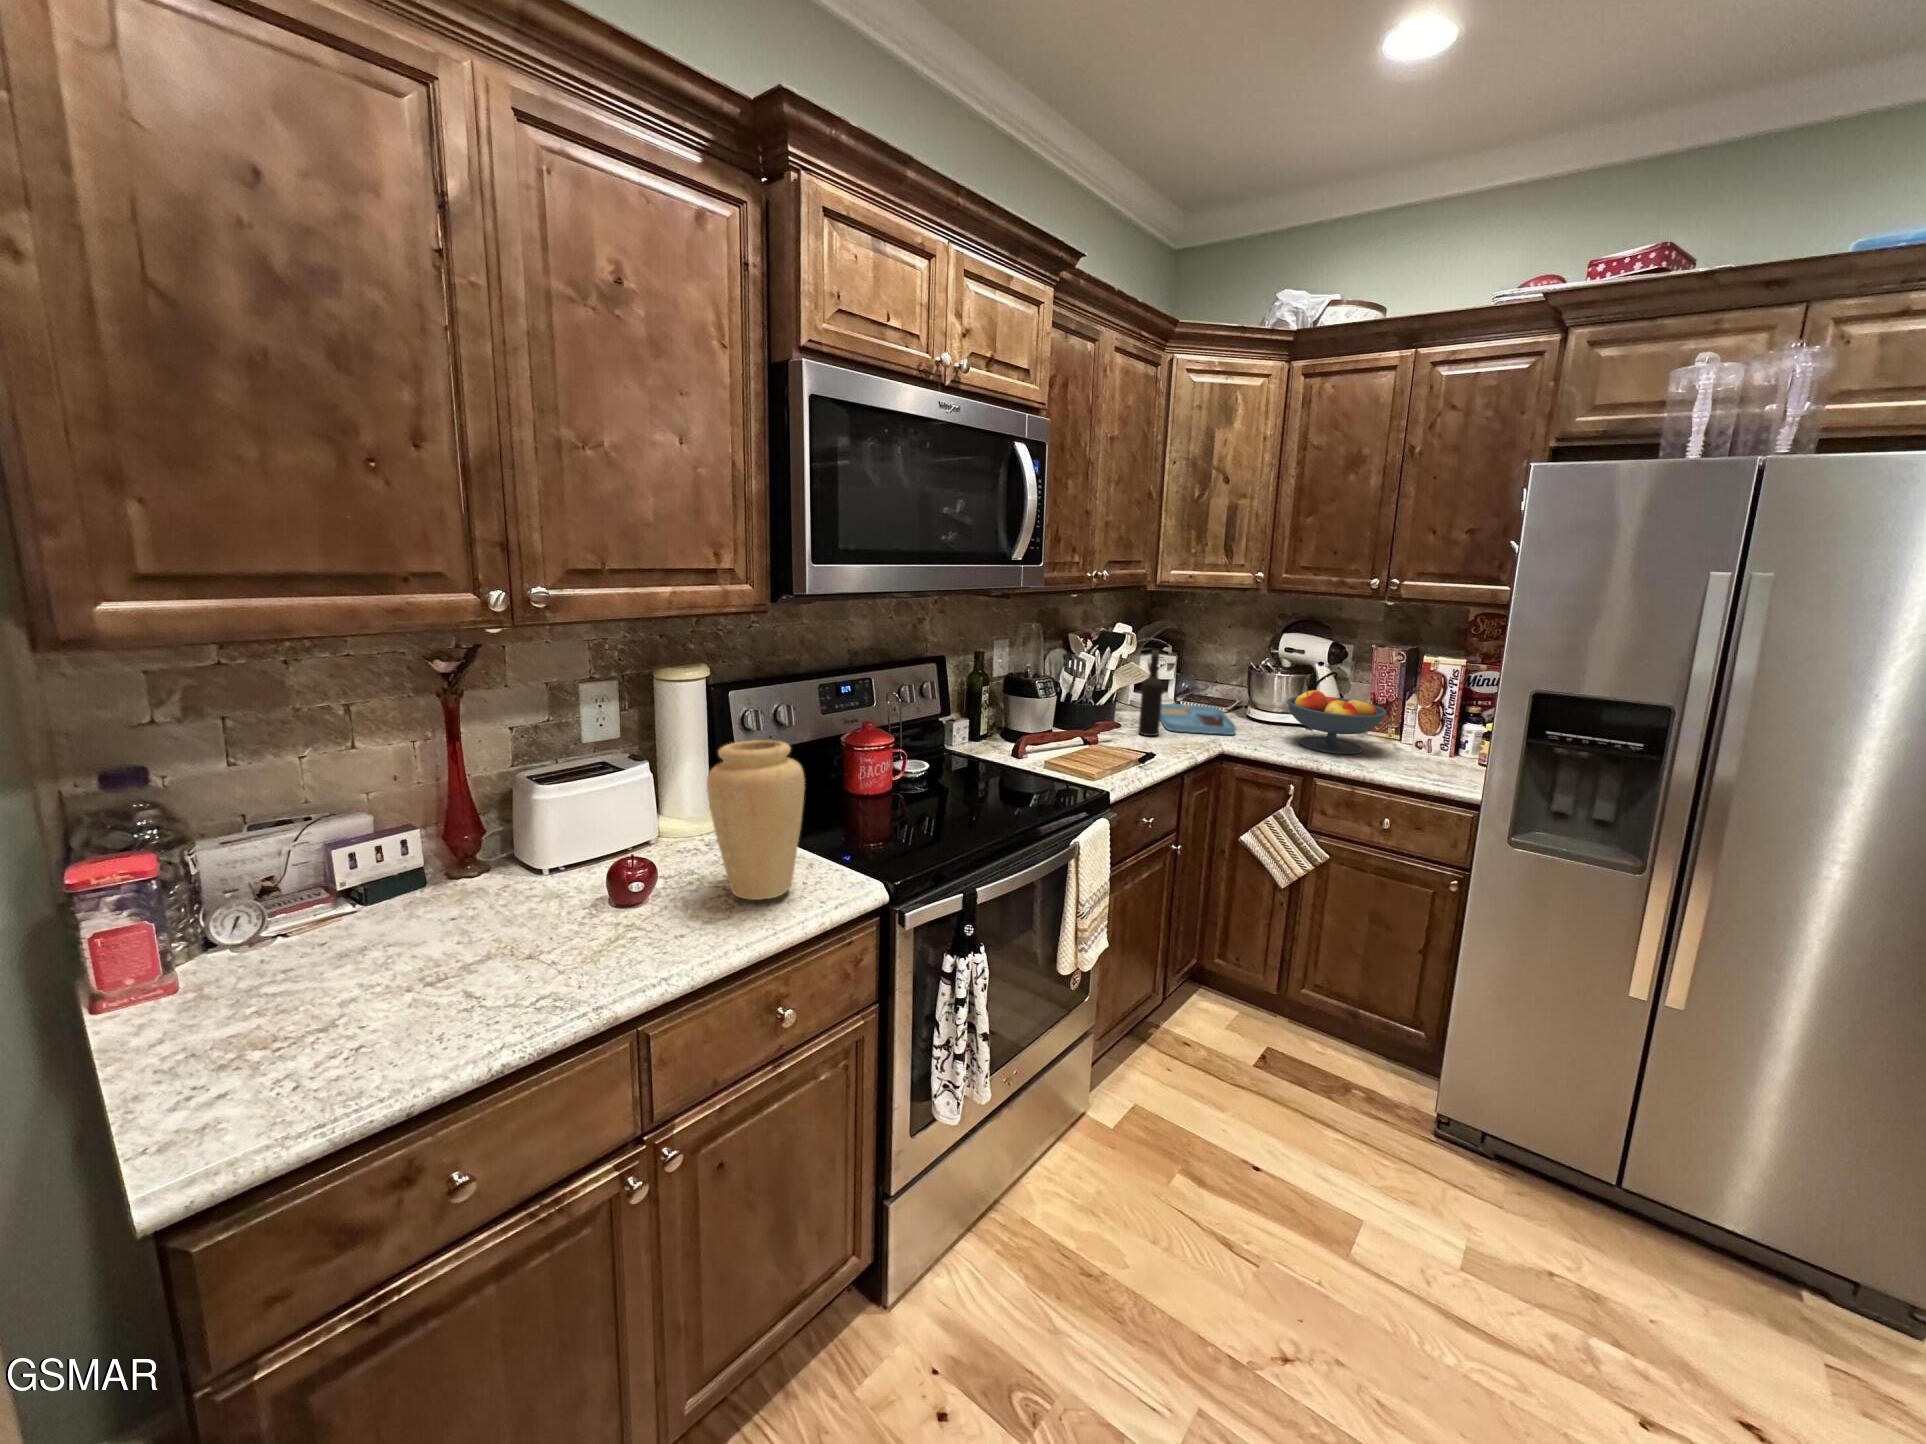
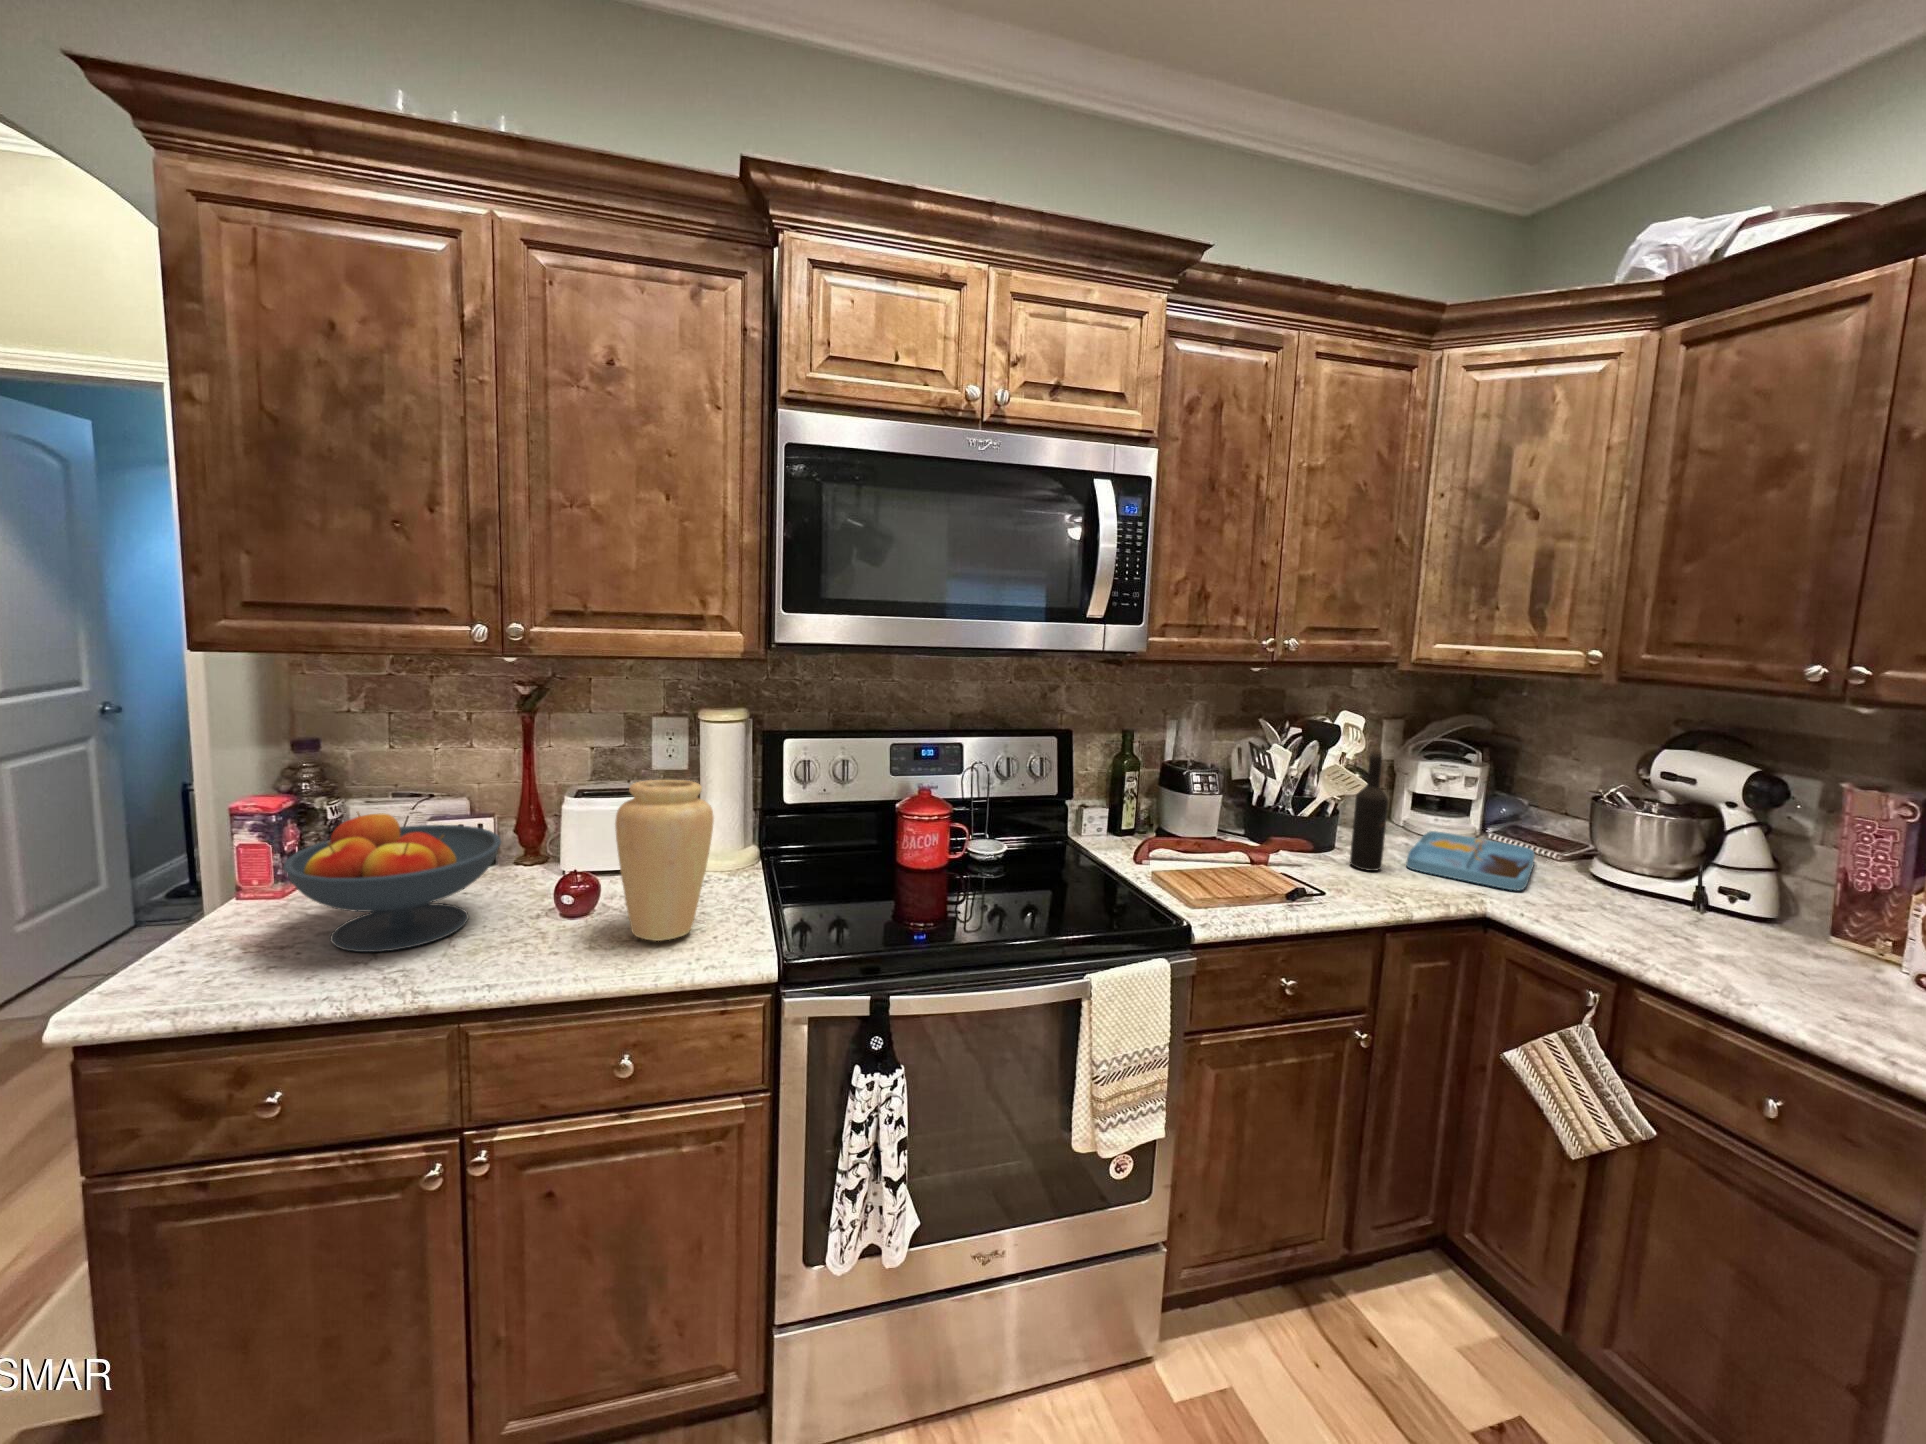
fruit bowl: present [1287,690,1387,754] -> present [283,812,501,952]

